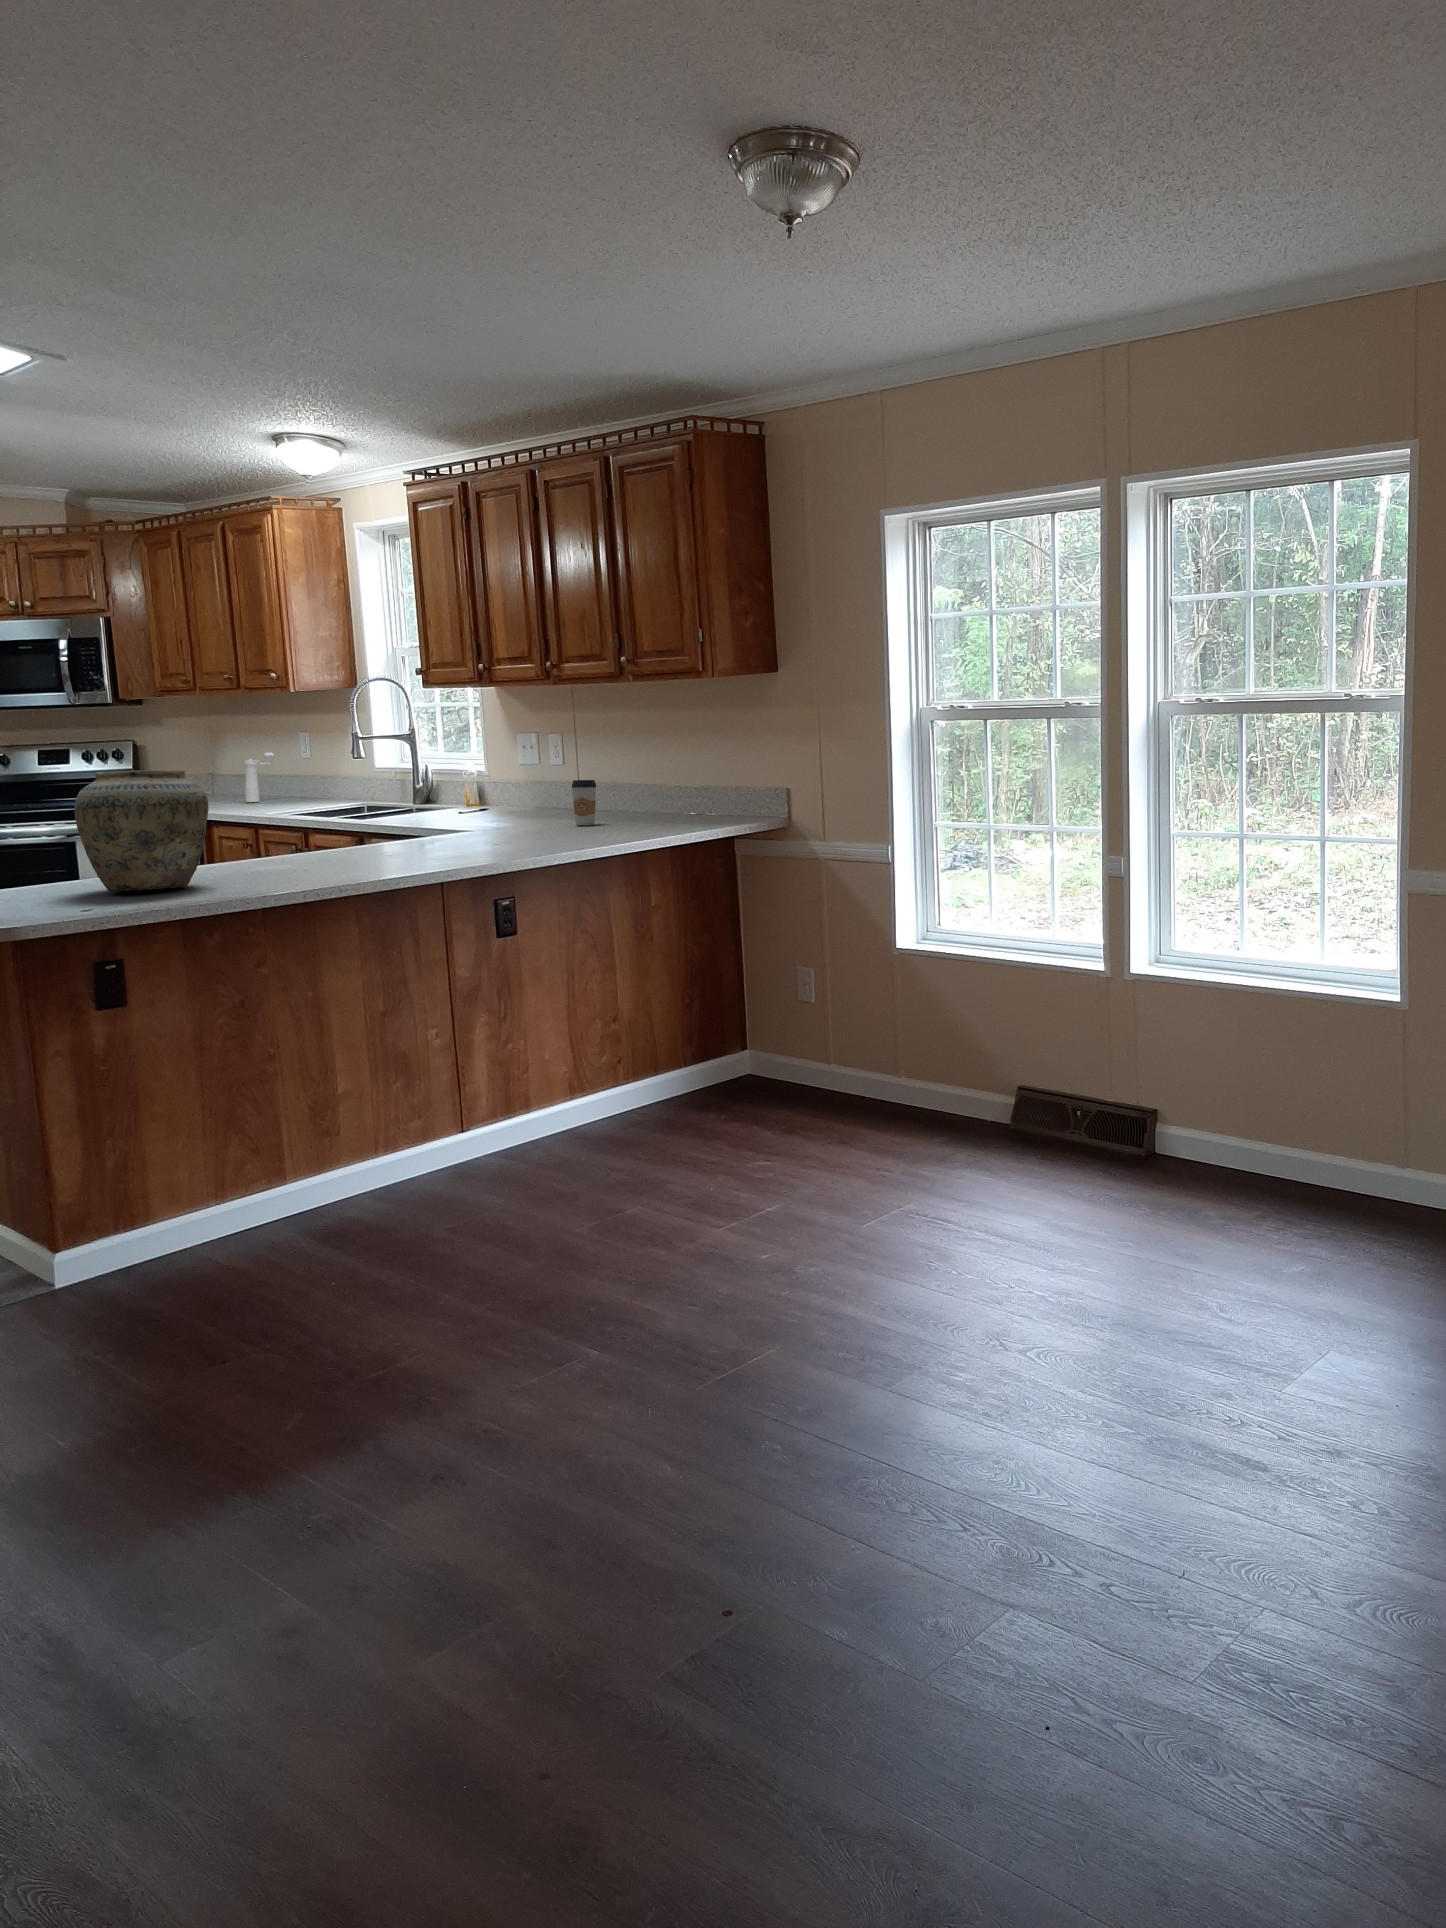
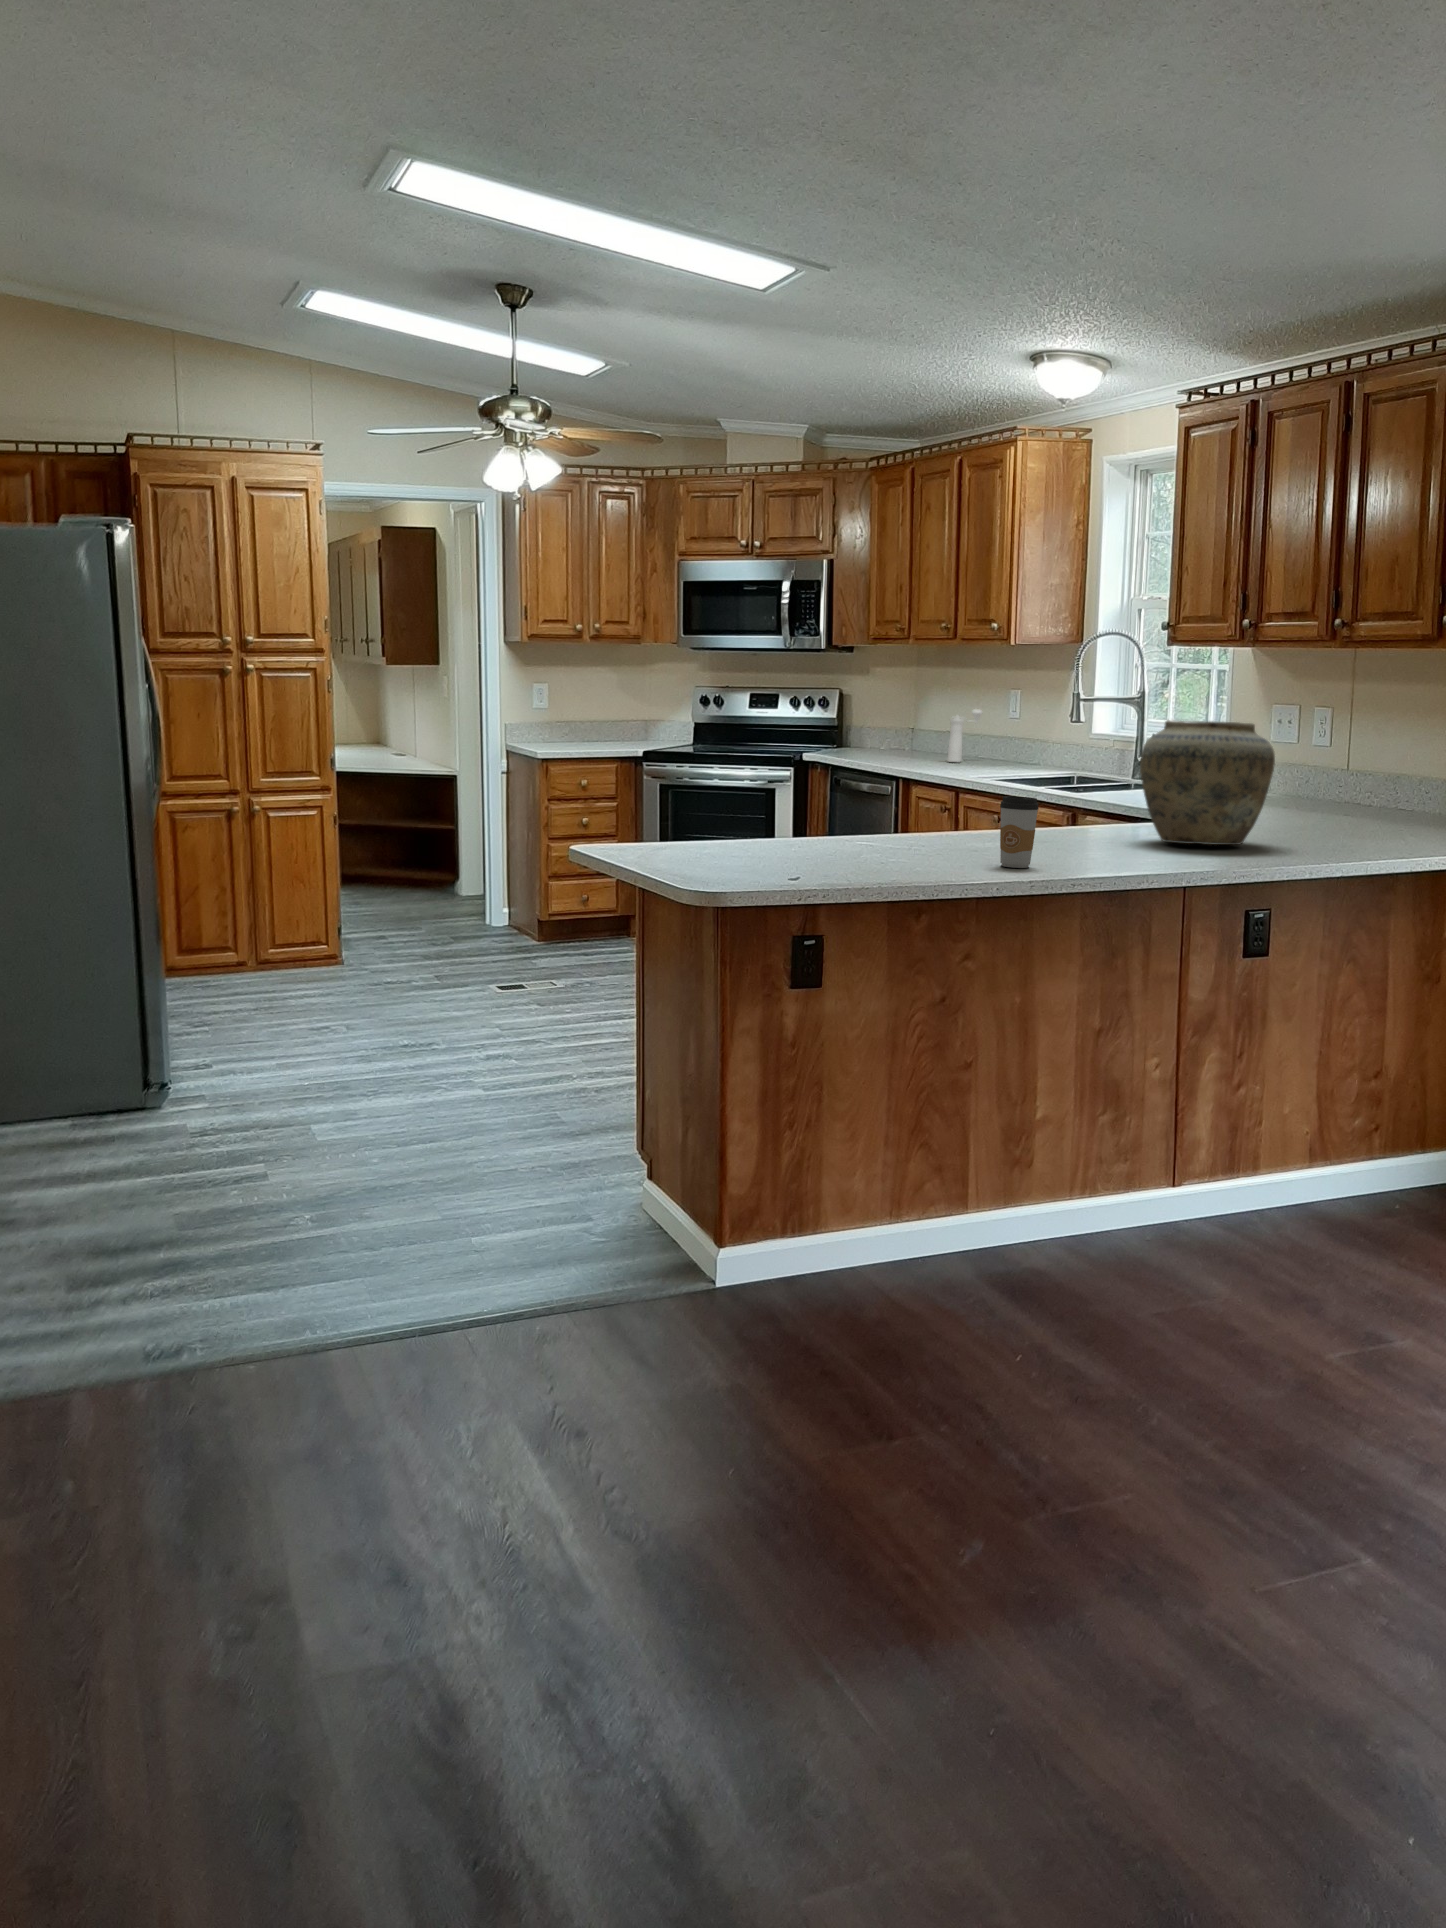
vase: present [75,770,209,891] -> present [1140,720,1275,845]
coffee cup: present [572,780,596,825] -> present [1000,796,1039,868]

